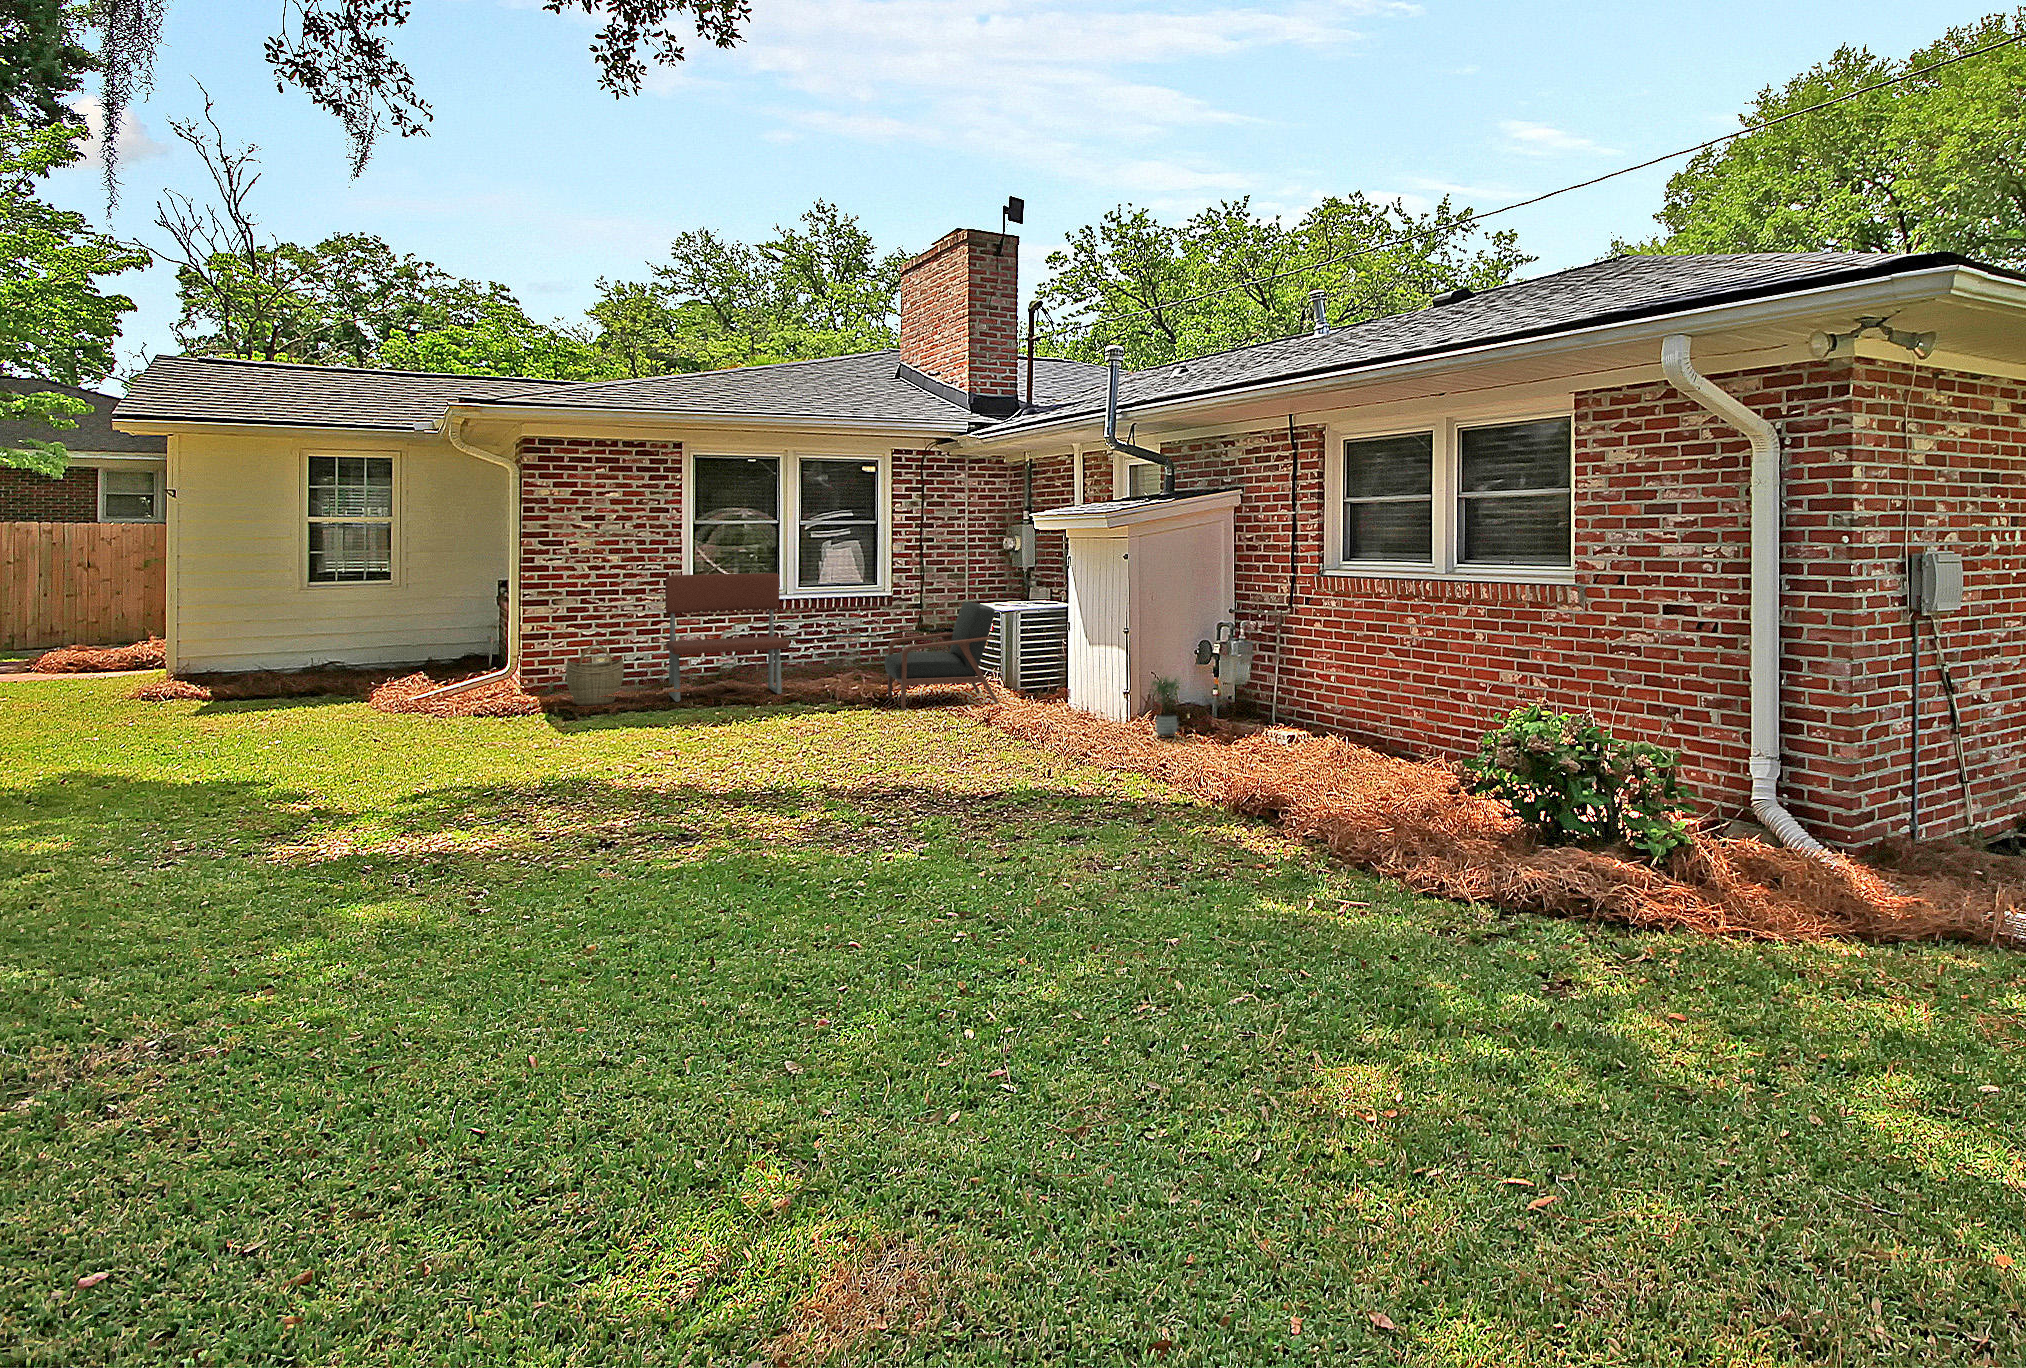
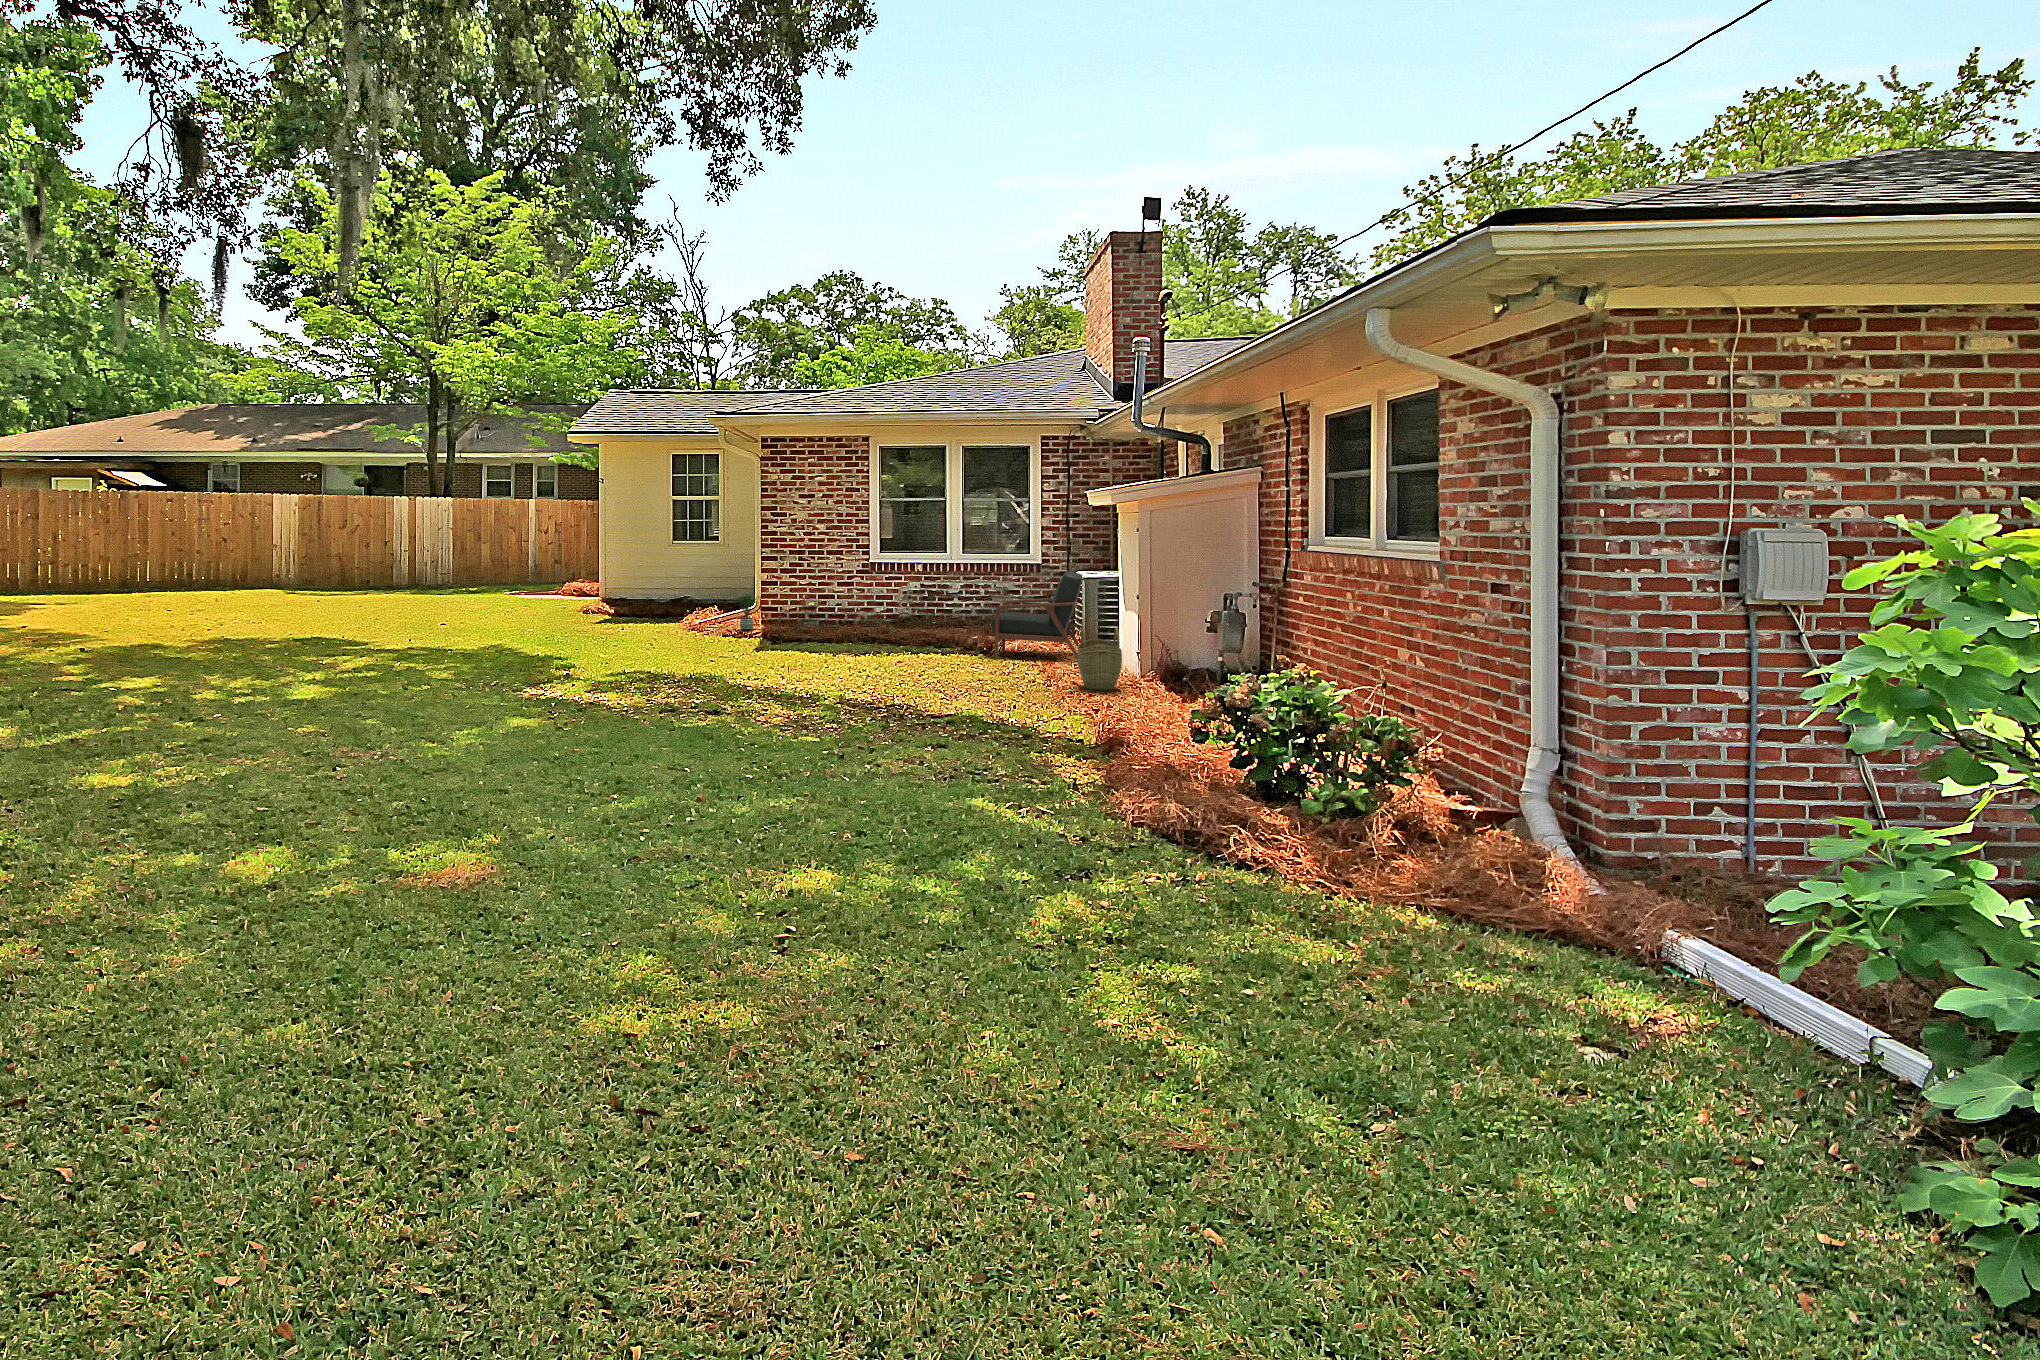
bench: present [665,573,789,702] -> none [849,541,939,641]
woven basket: present [566,645,624,706] -> present [1078,627,1122,691]
potted plant: present [1151,676,1182,738] -> present [736,594,757,632]

